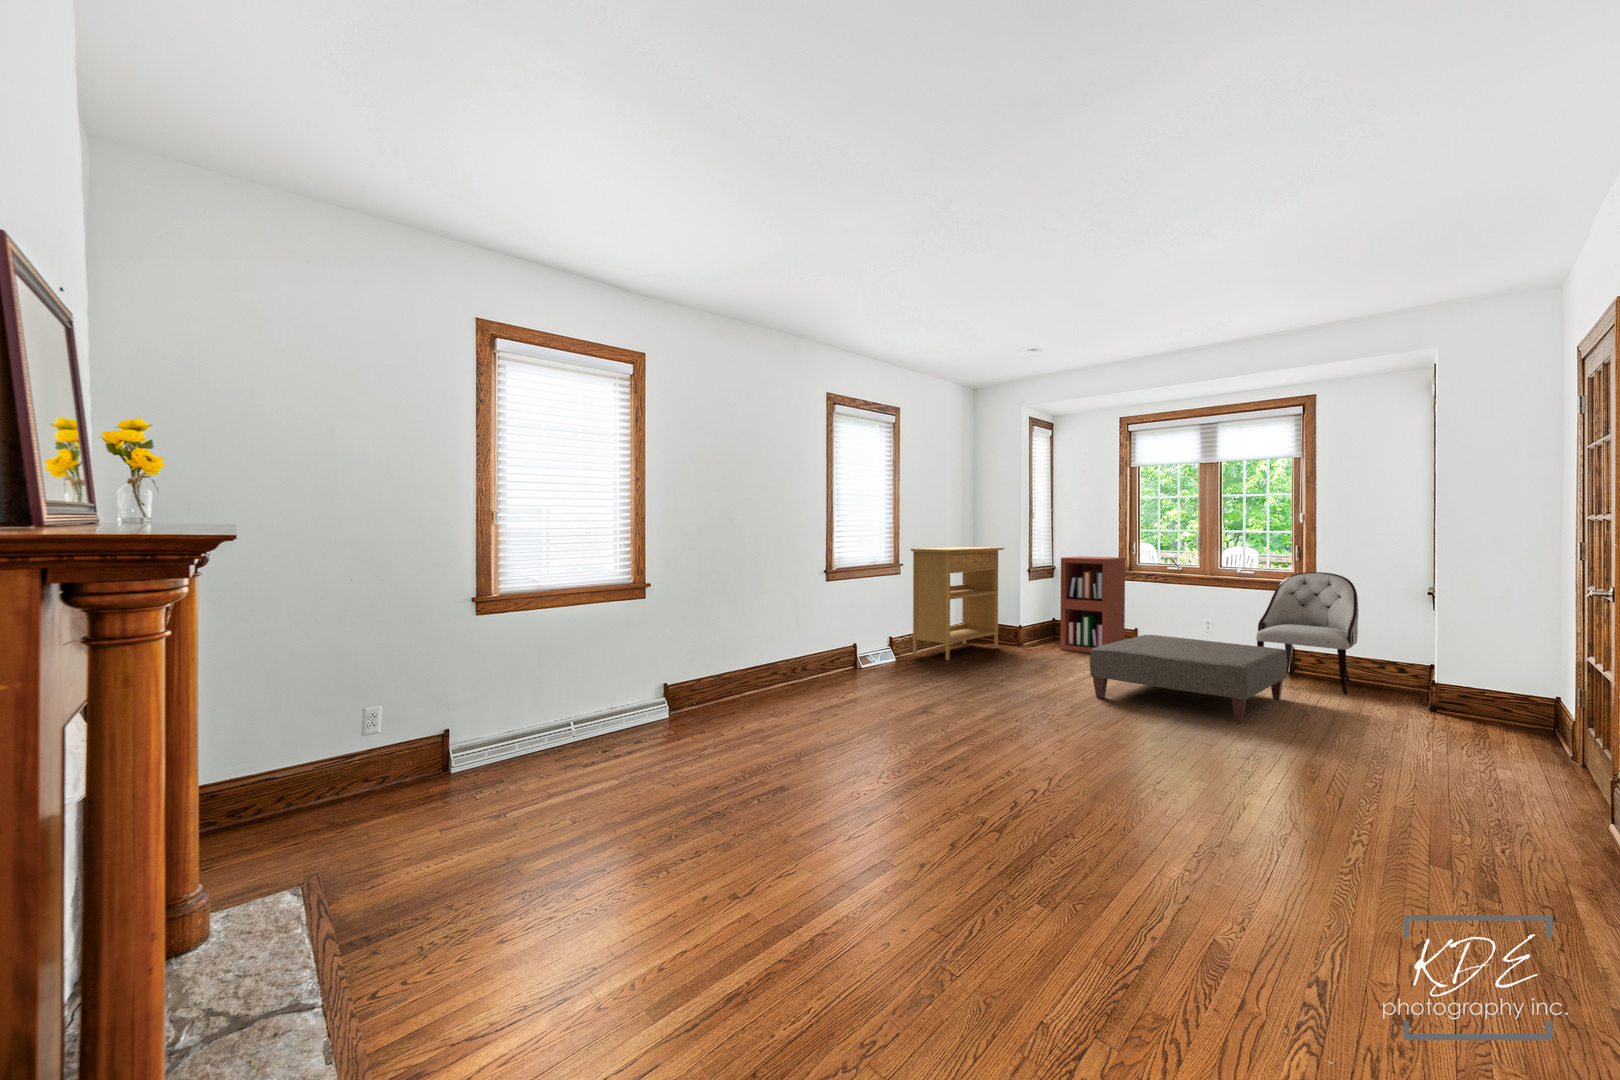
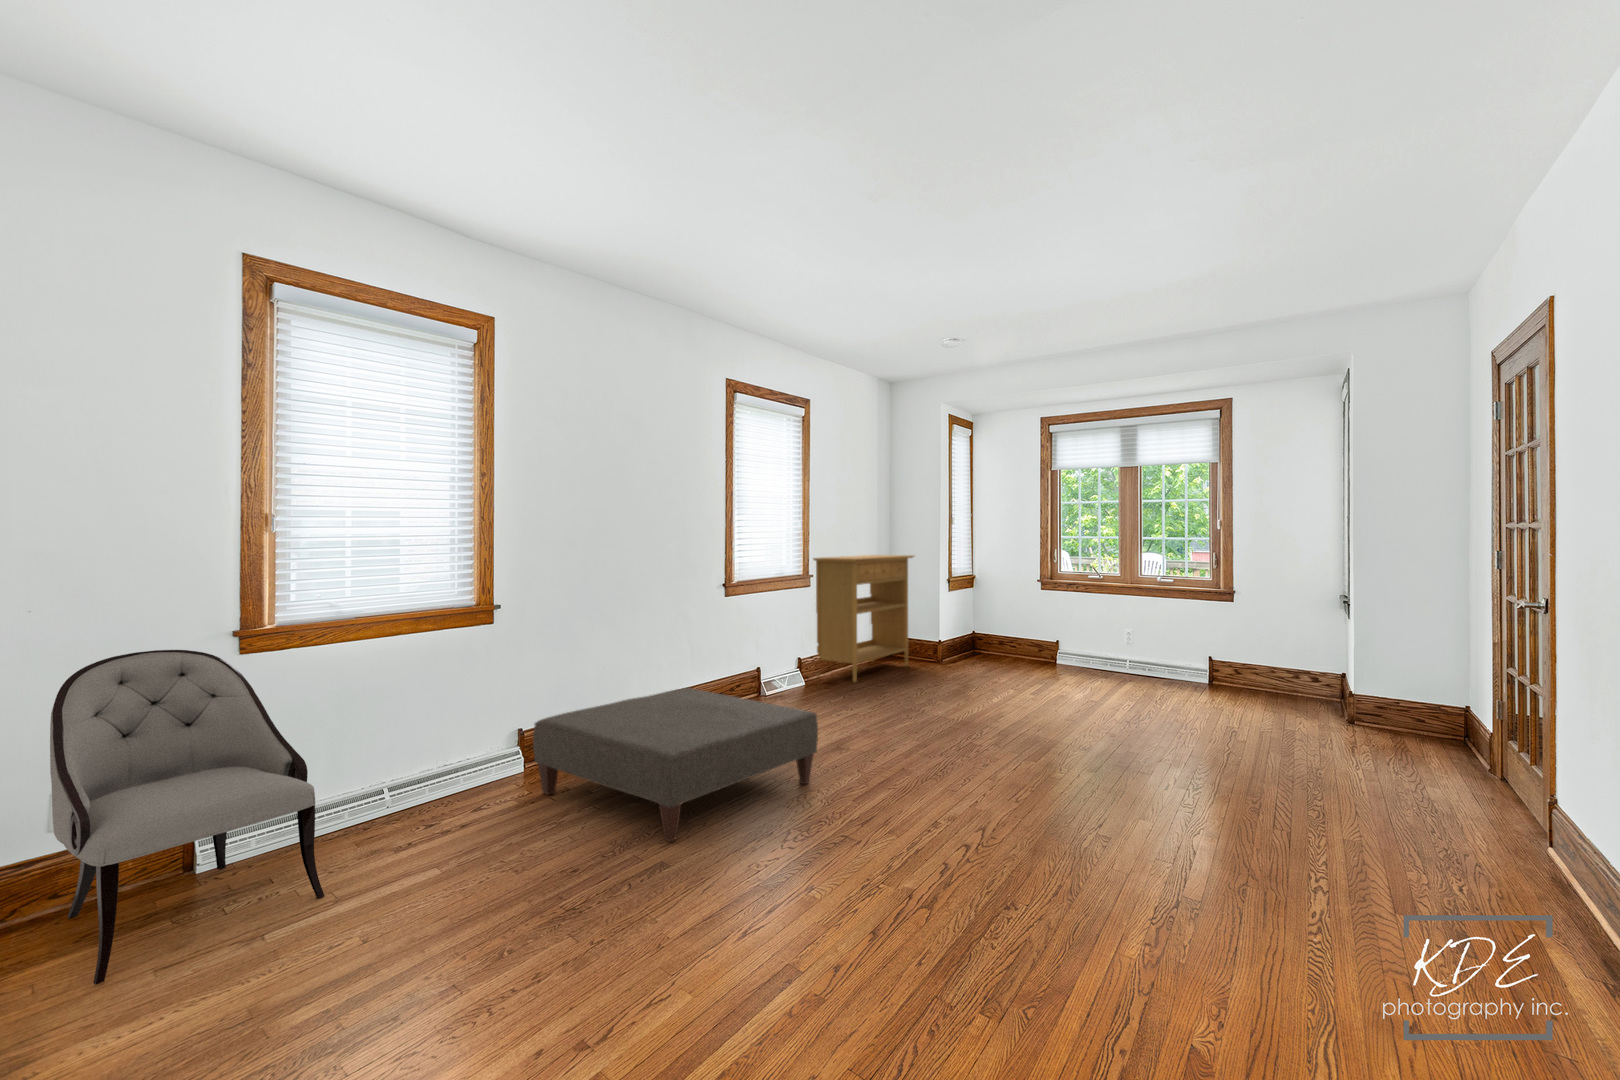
bookshelf: present [1060,556,1125,653] -> none [974,564,1040,671]
armchair: present [1256,572,1358,694] -> present [50,650,325,985]
ottoman: present [1090,635,1287,723] -> present [533,688,818,841]

